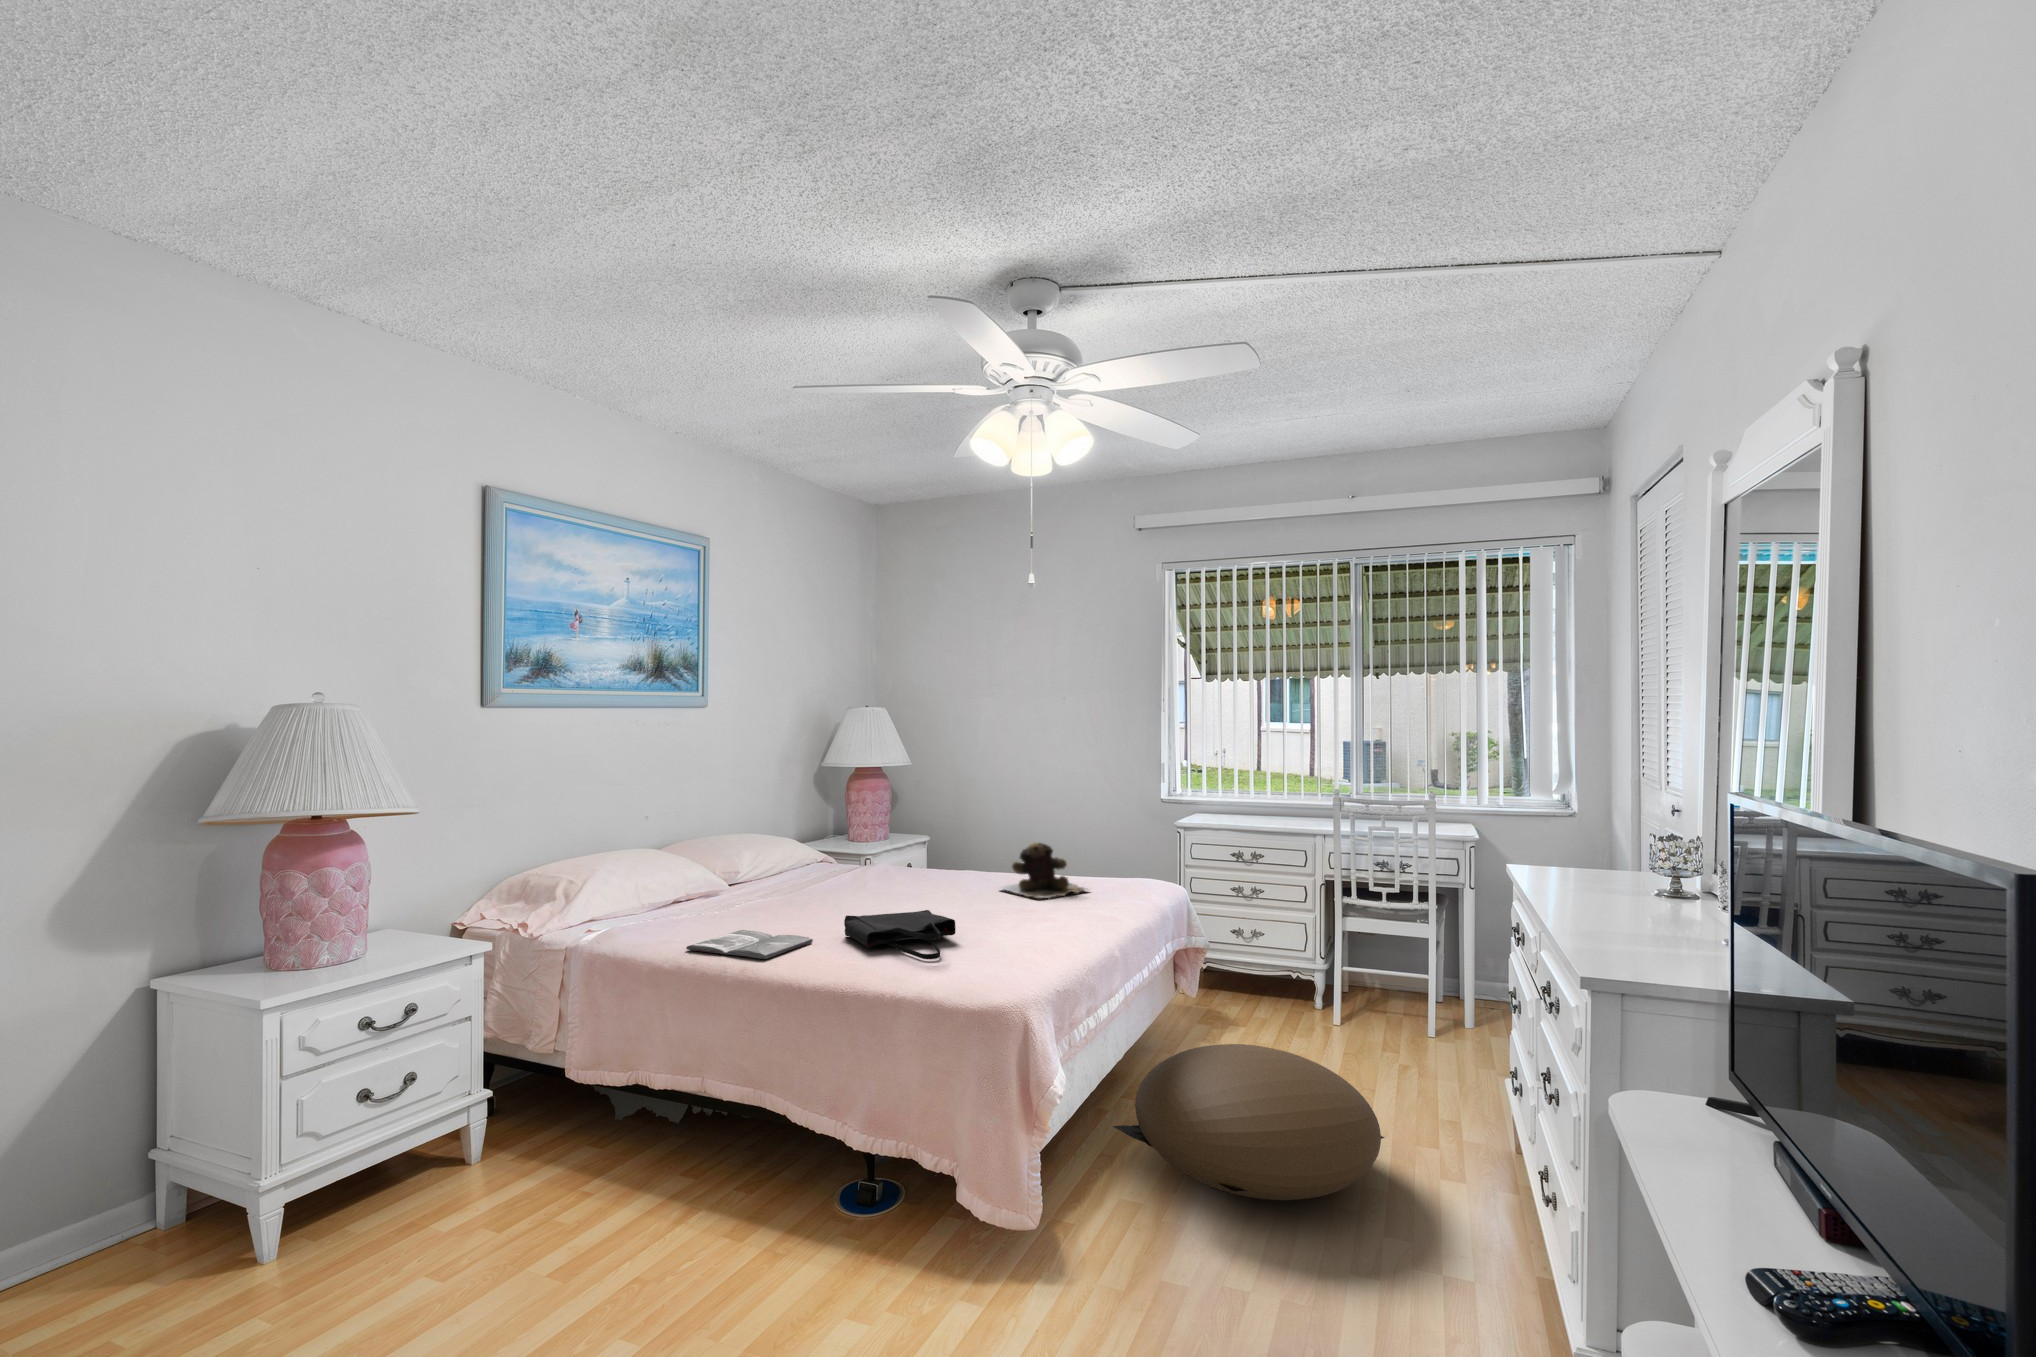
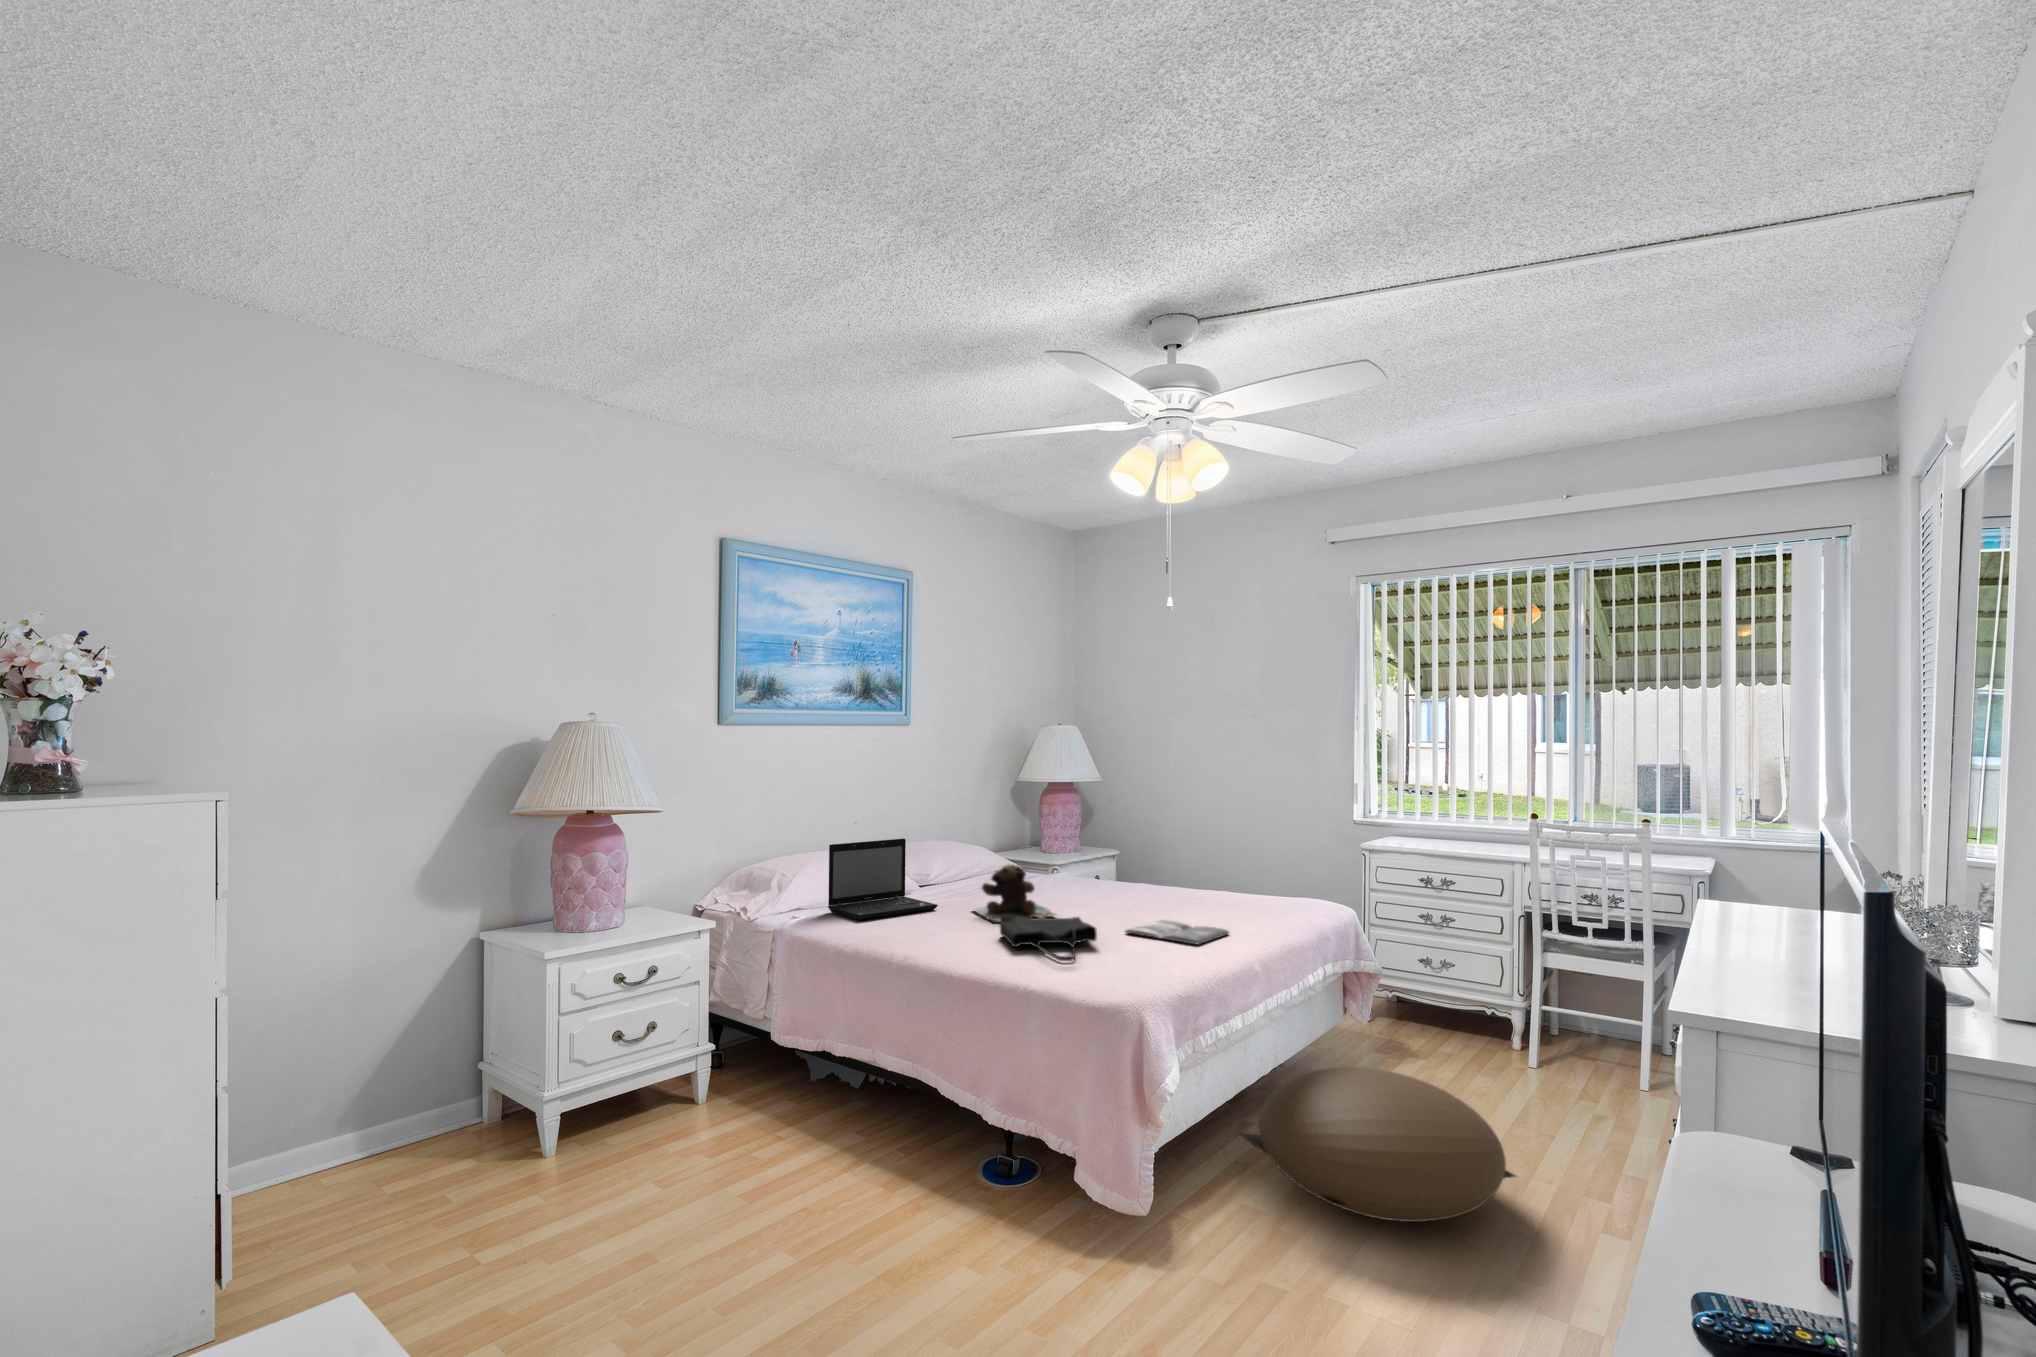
laptop: none [629,834,760,929] -> present [828,838,938,920]
teddy bear: present [1000,842,1087,898] -> present [973,864,1056,921]
magazine: present [686,930,813,959] -> present [1125,920,1229,944]

